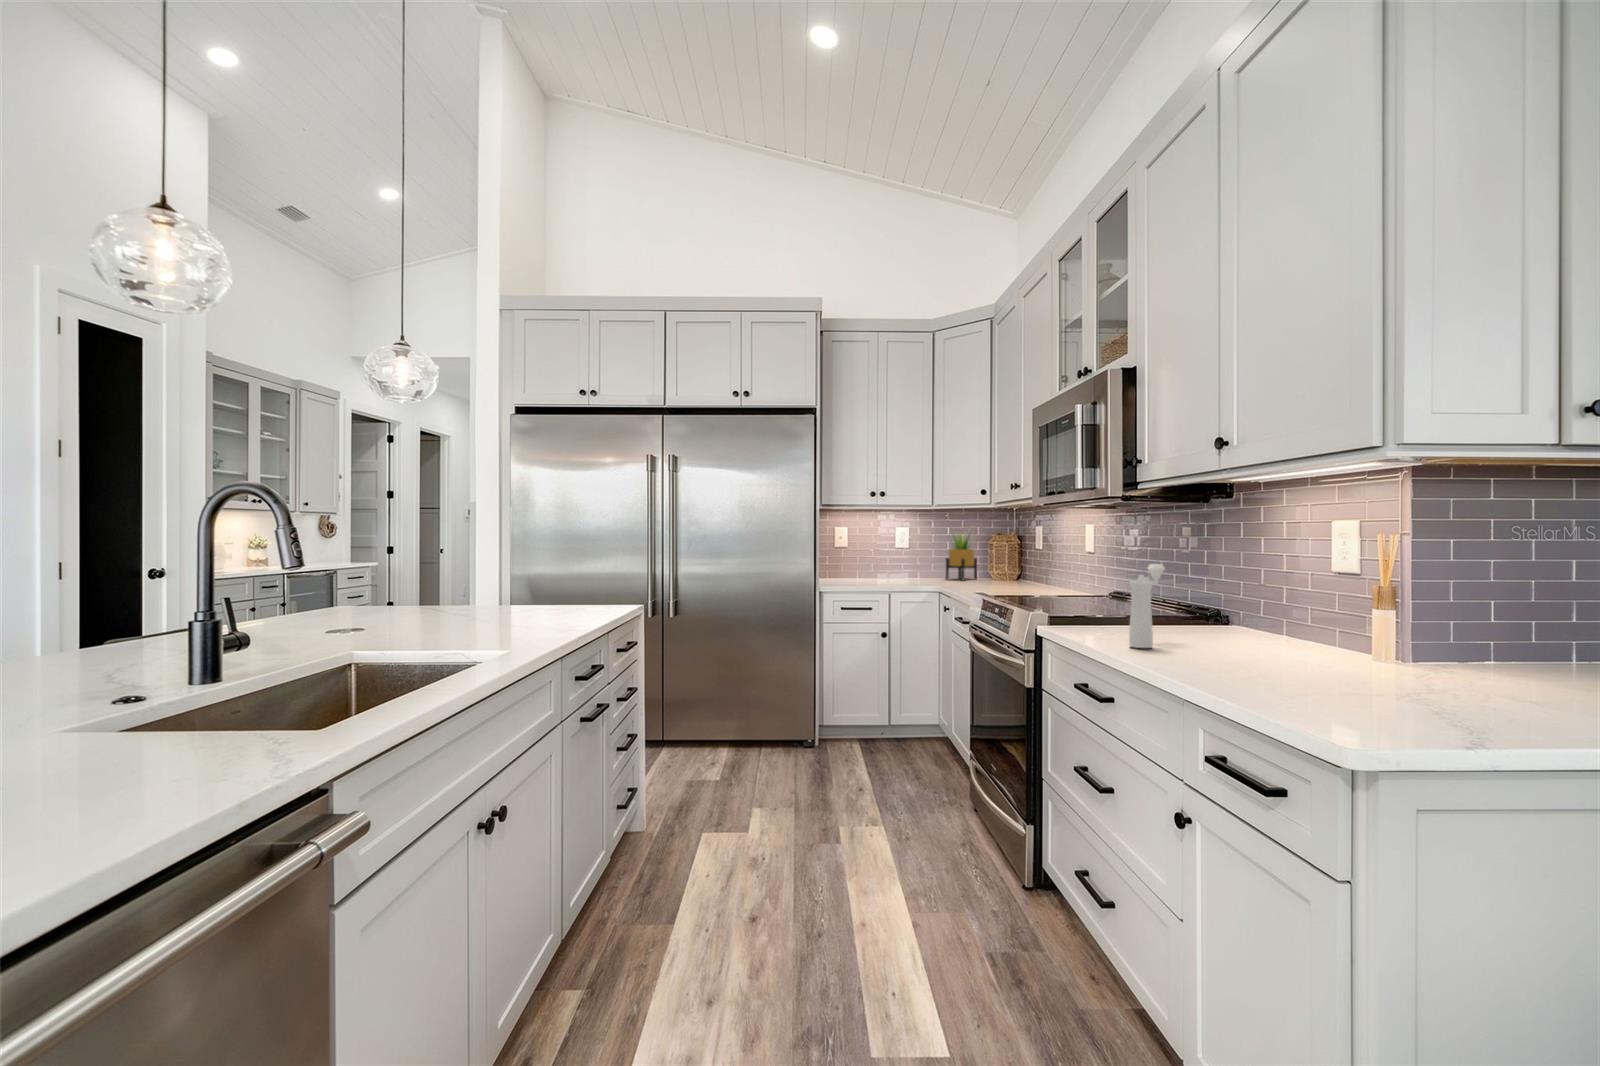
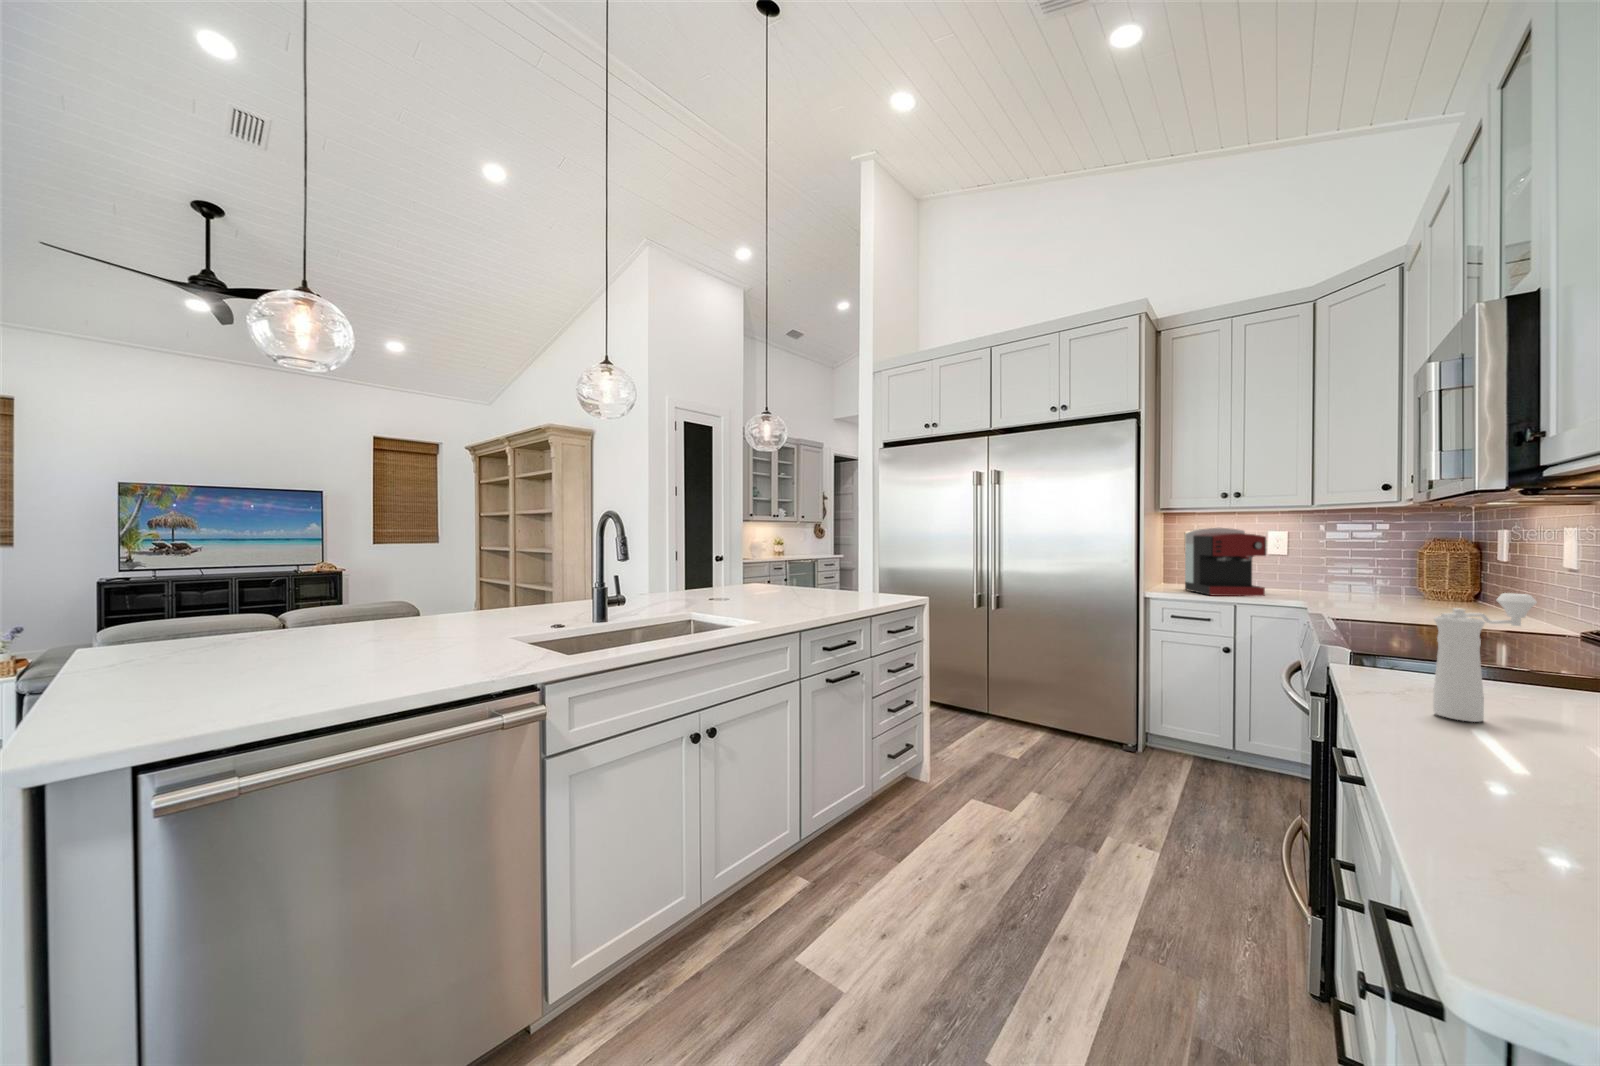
coffee maker: none [843,522,908,586] -> present [1185,528,1266,596]
potted plant: present [946,533,977,581] -> none [1330,534,1382,598]

